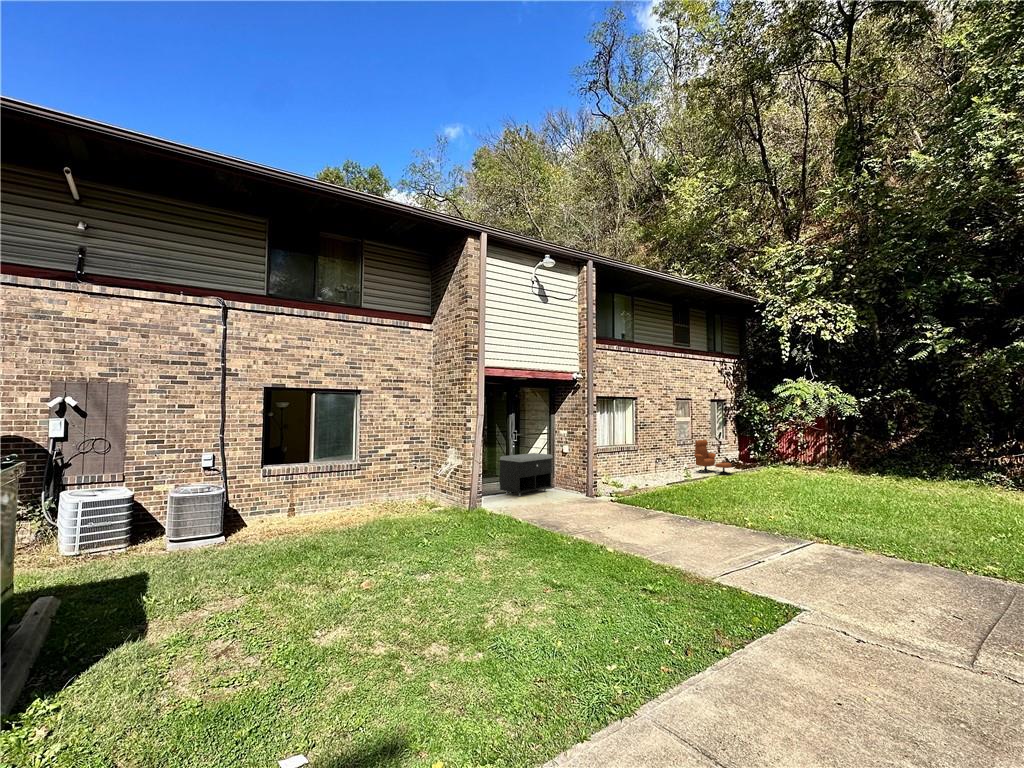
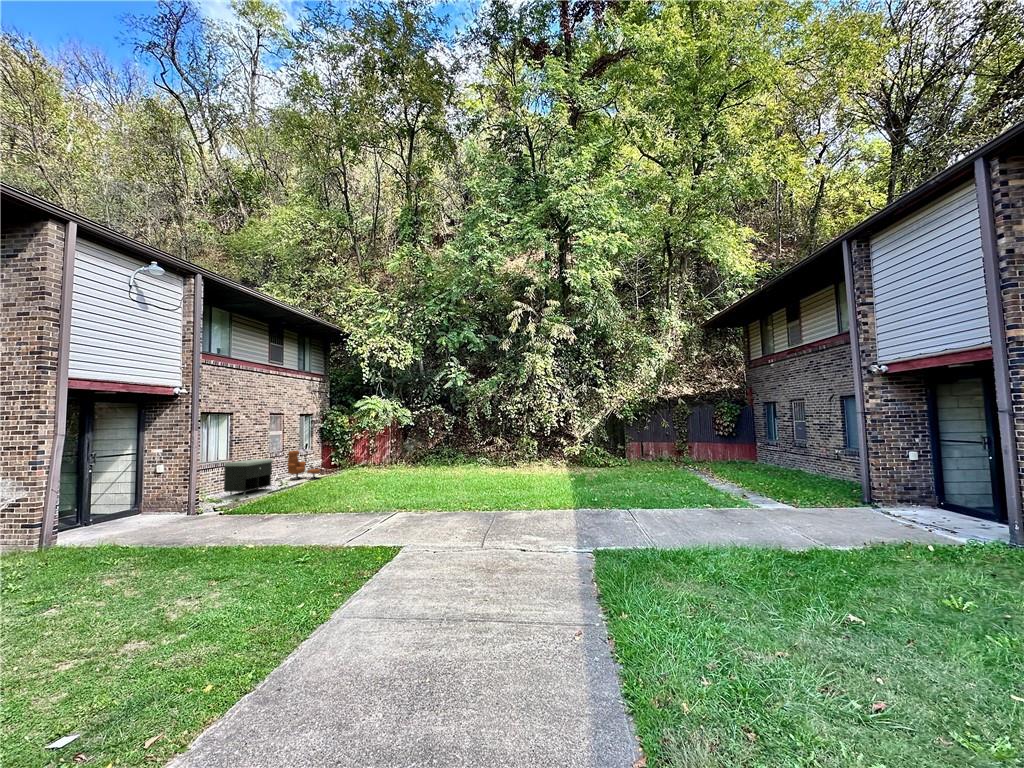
storage bench: present [500,453,553,496] -> present [224,459,273,495]

